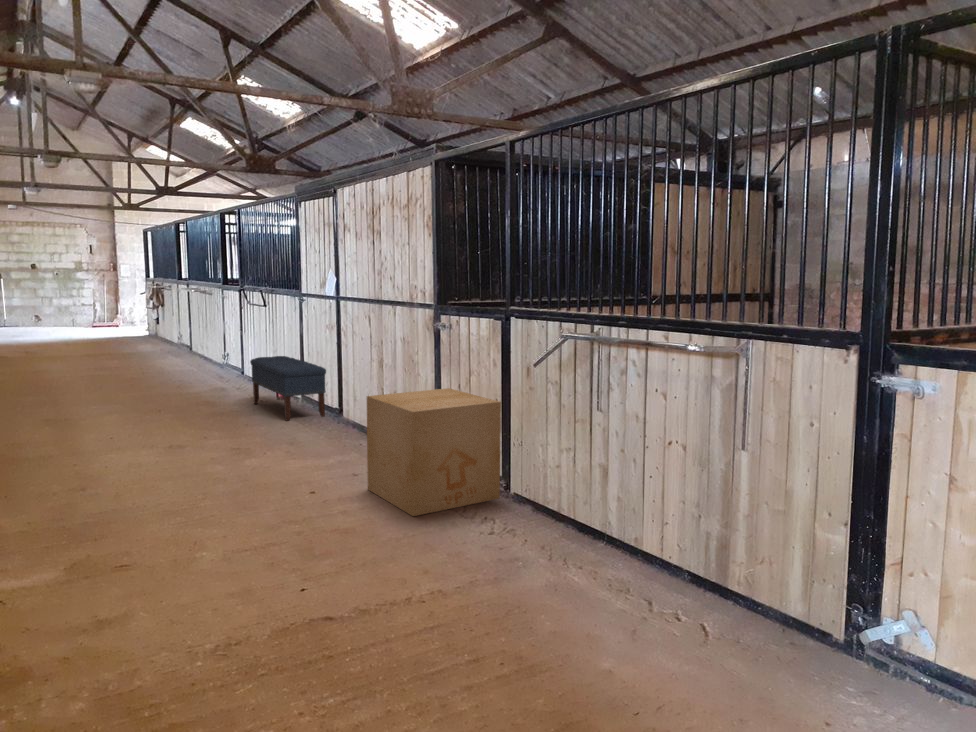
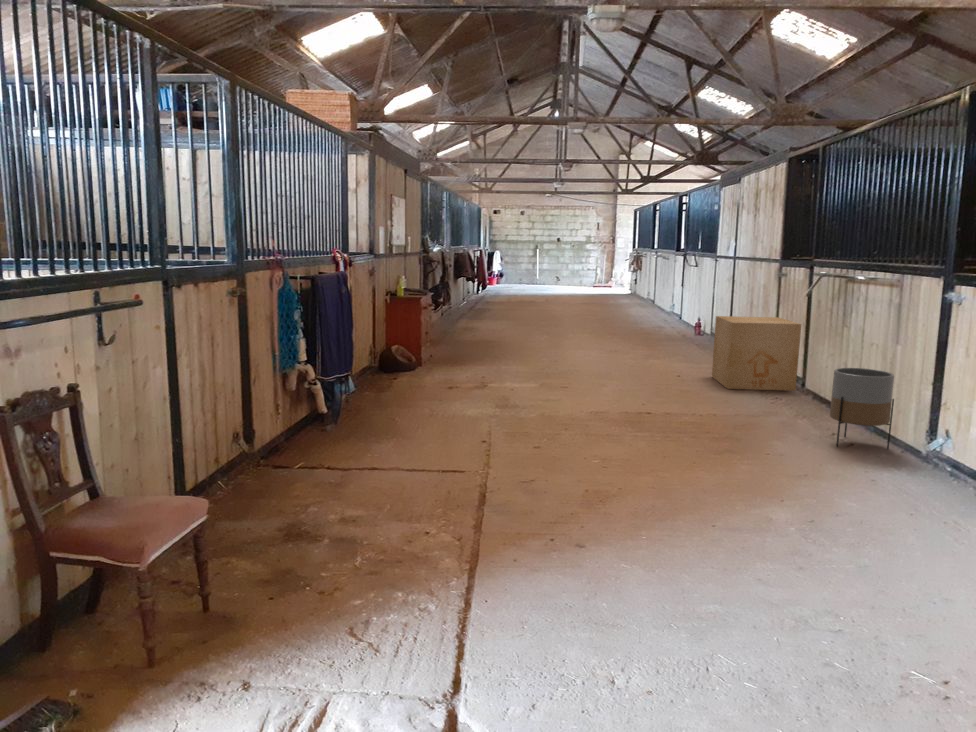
bench: present [250,356,326,421] -> none [676,302,723,346]
planter: none [677,498,776,653] -> present [830,368,894,449]

